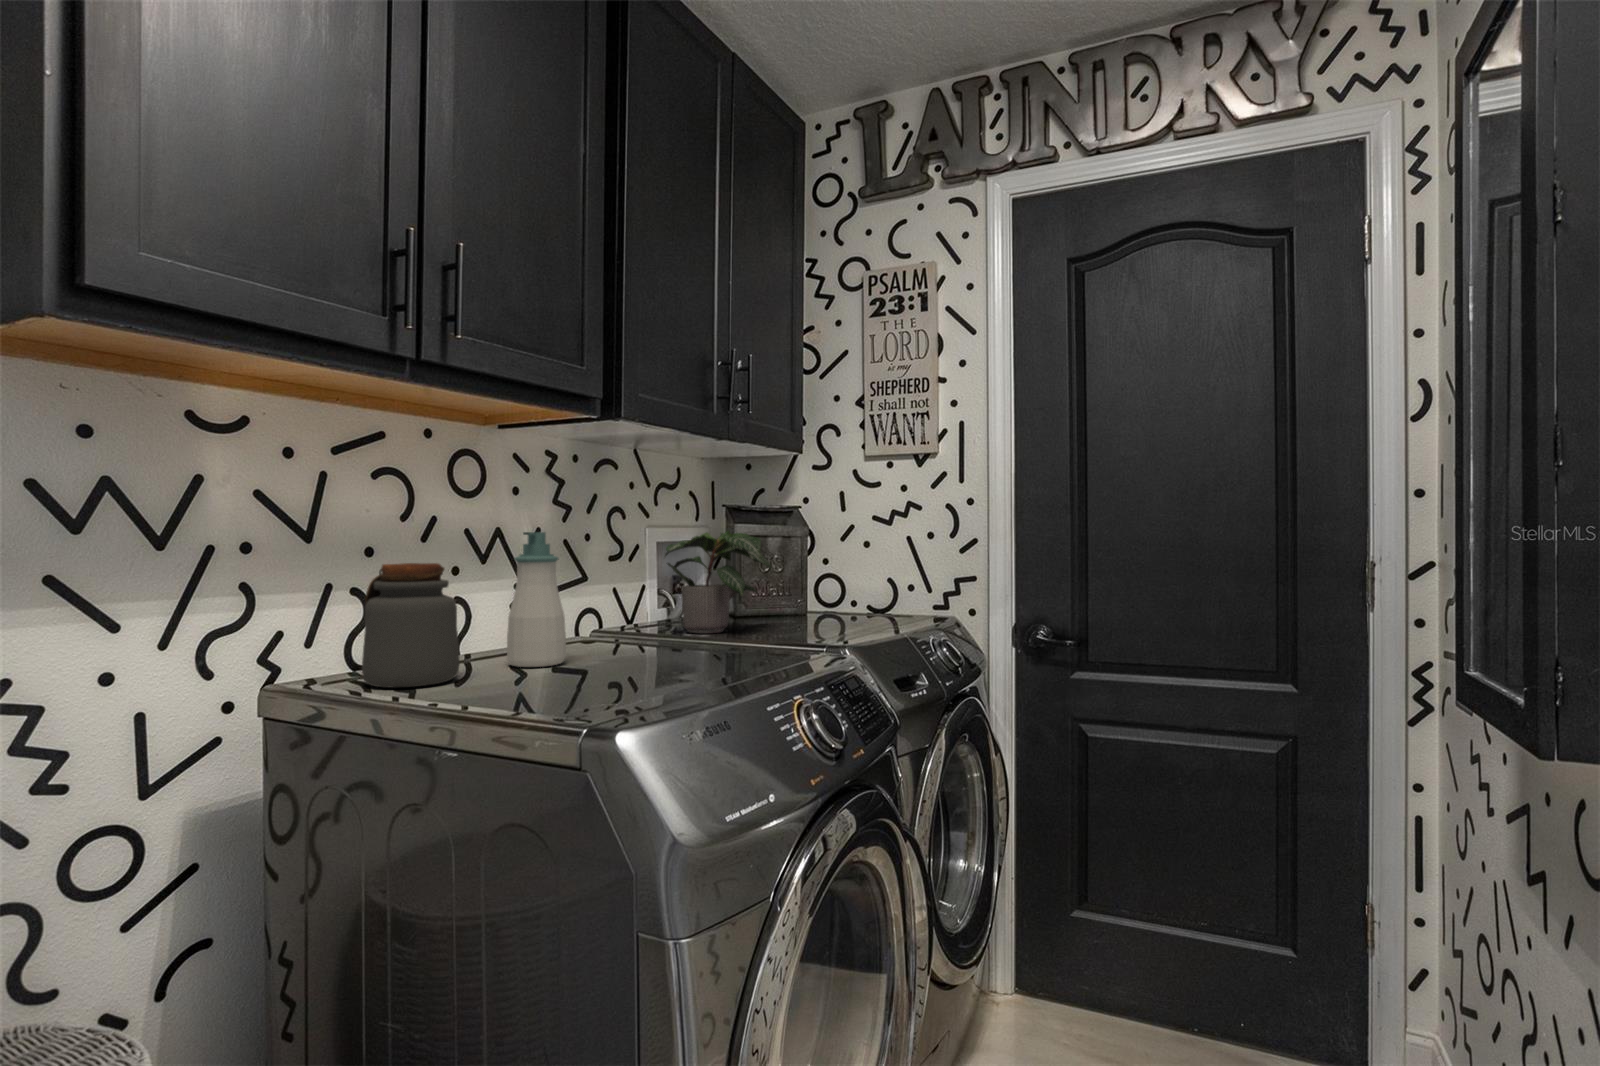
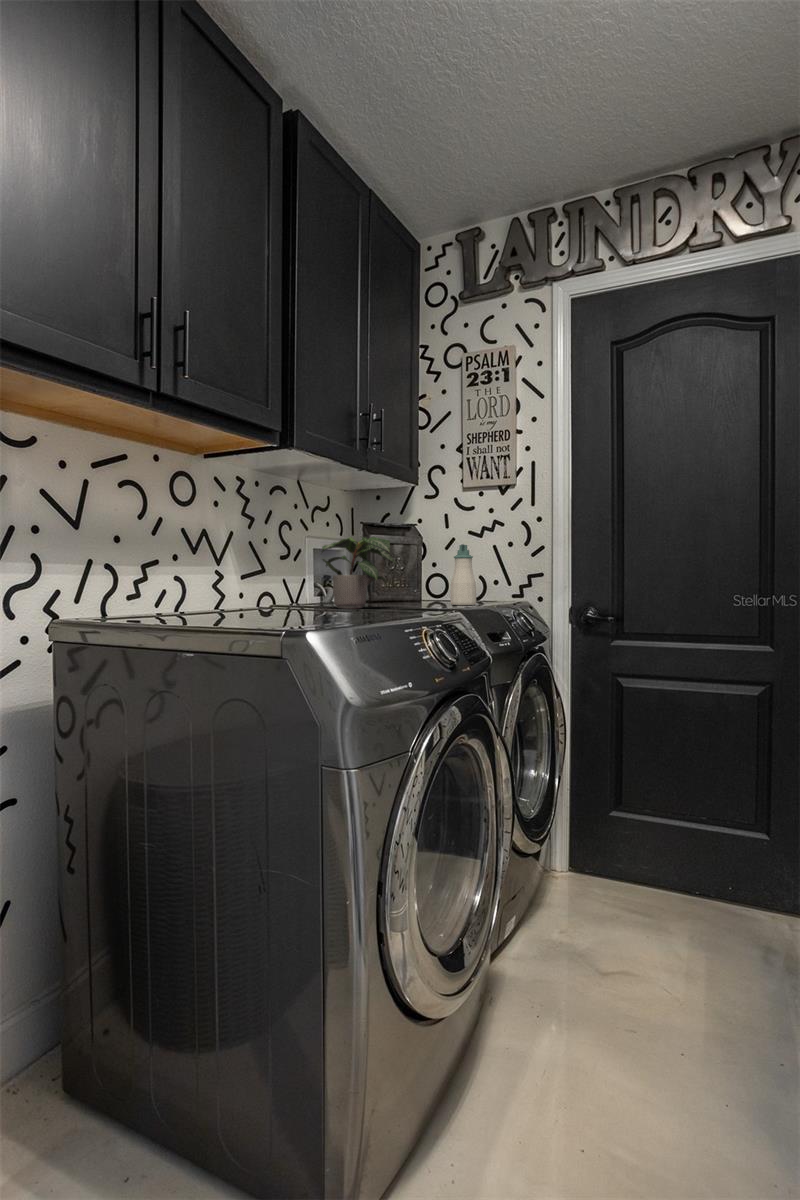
soap bottle: present [507,532,566,667] -> present [450,544,476,605]
jar: present [362,563,460,688] -> none [122,537,188,620]

